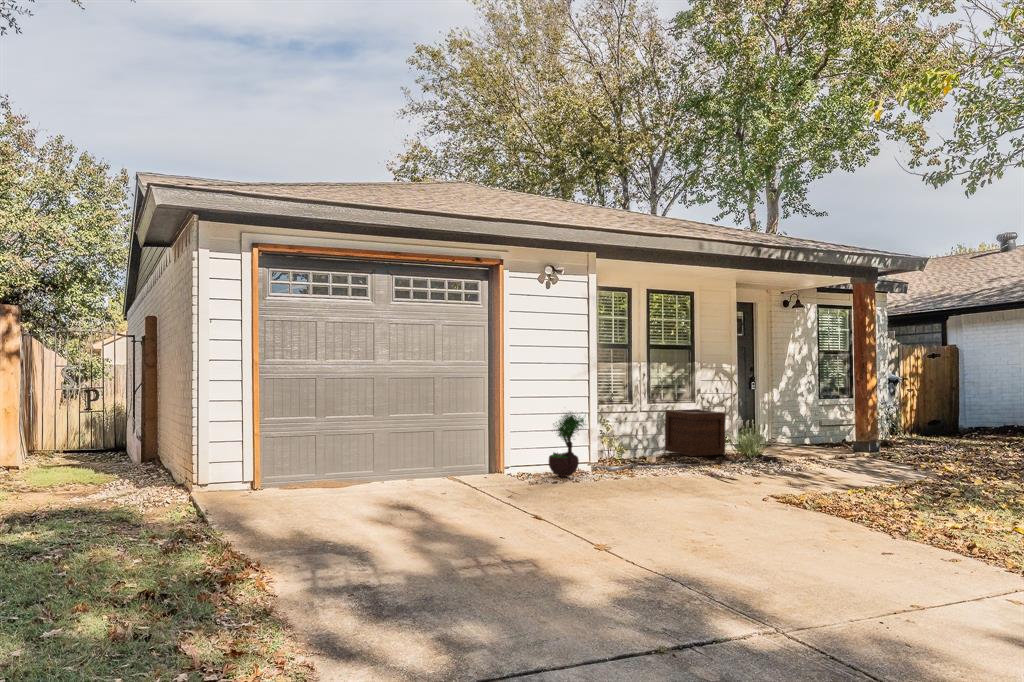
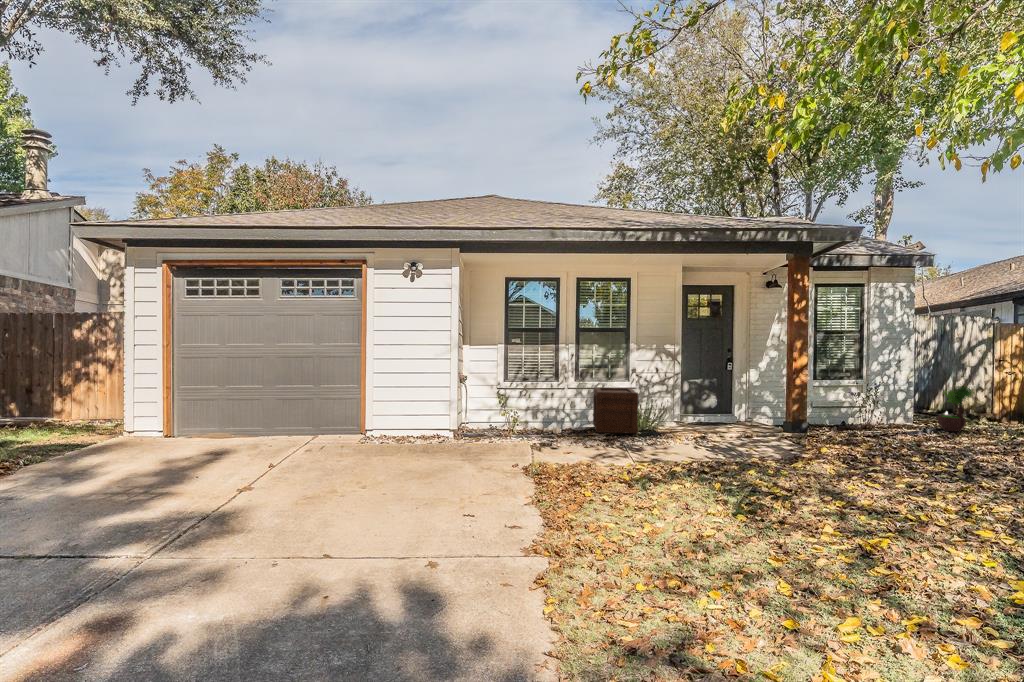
potted tree: present [549,412,585,477] -> present [938,386,974,432]

